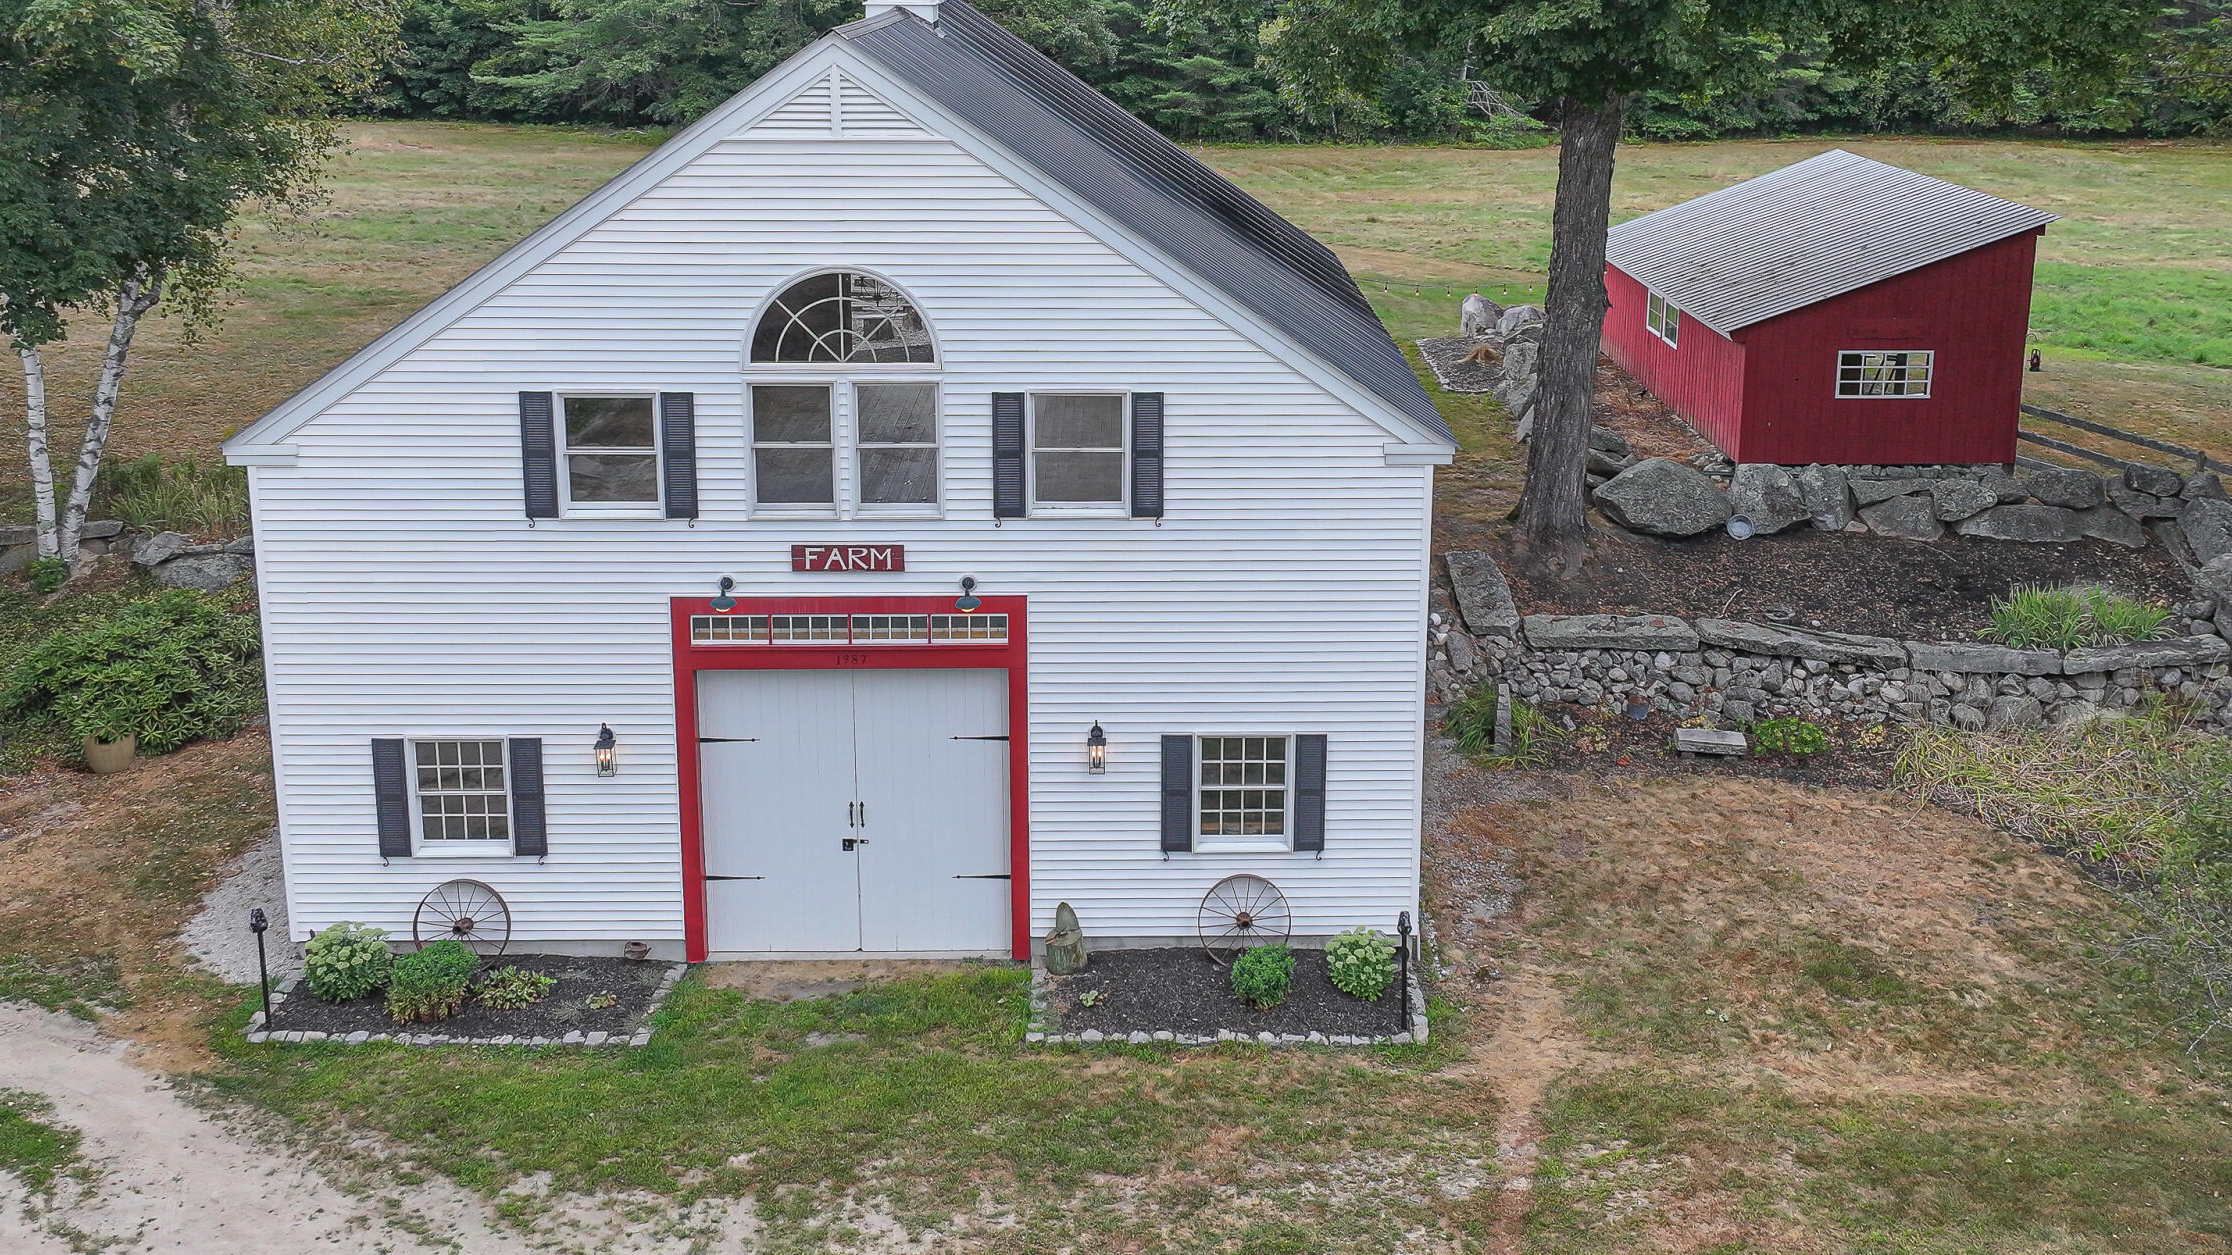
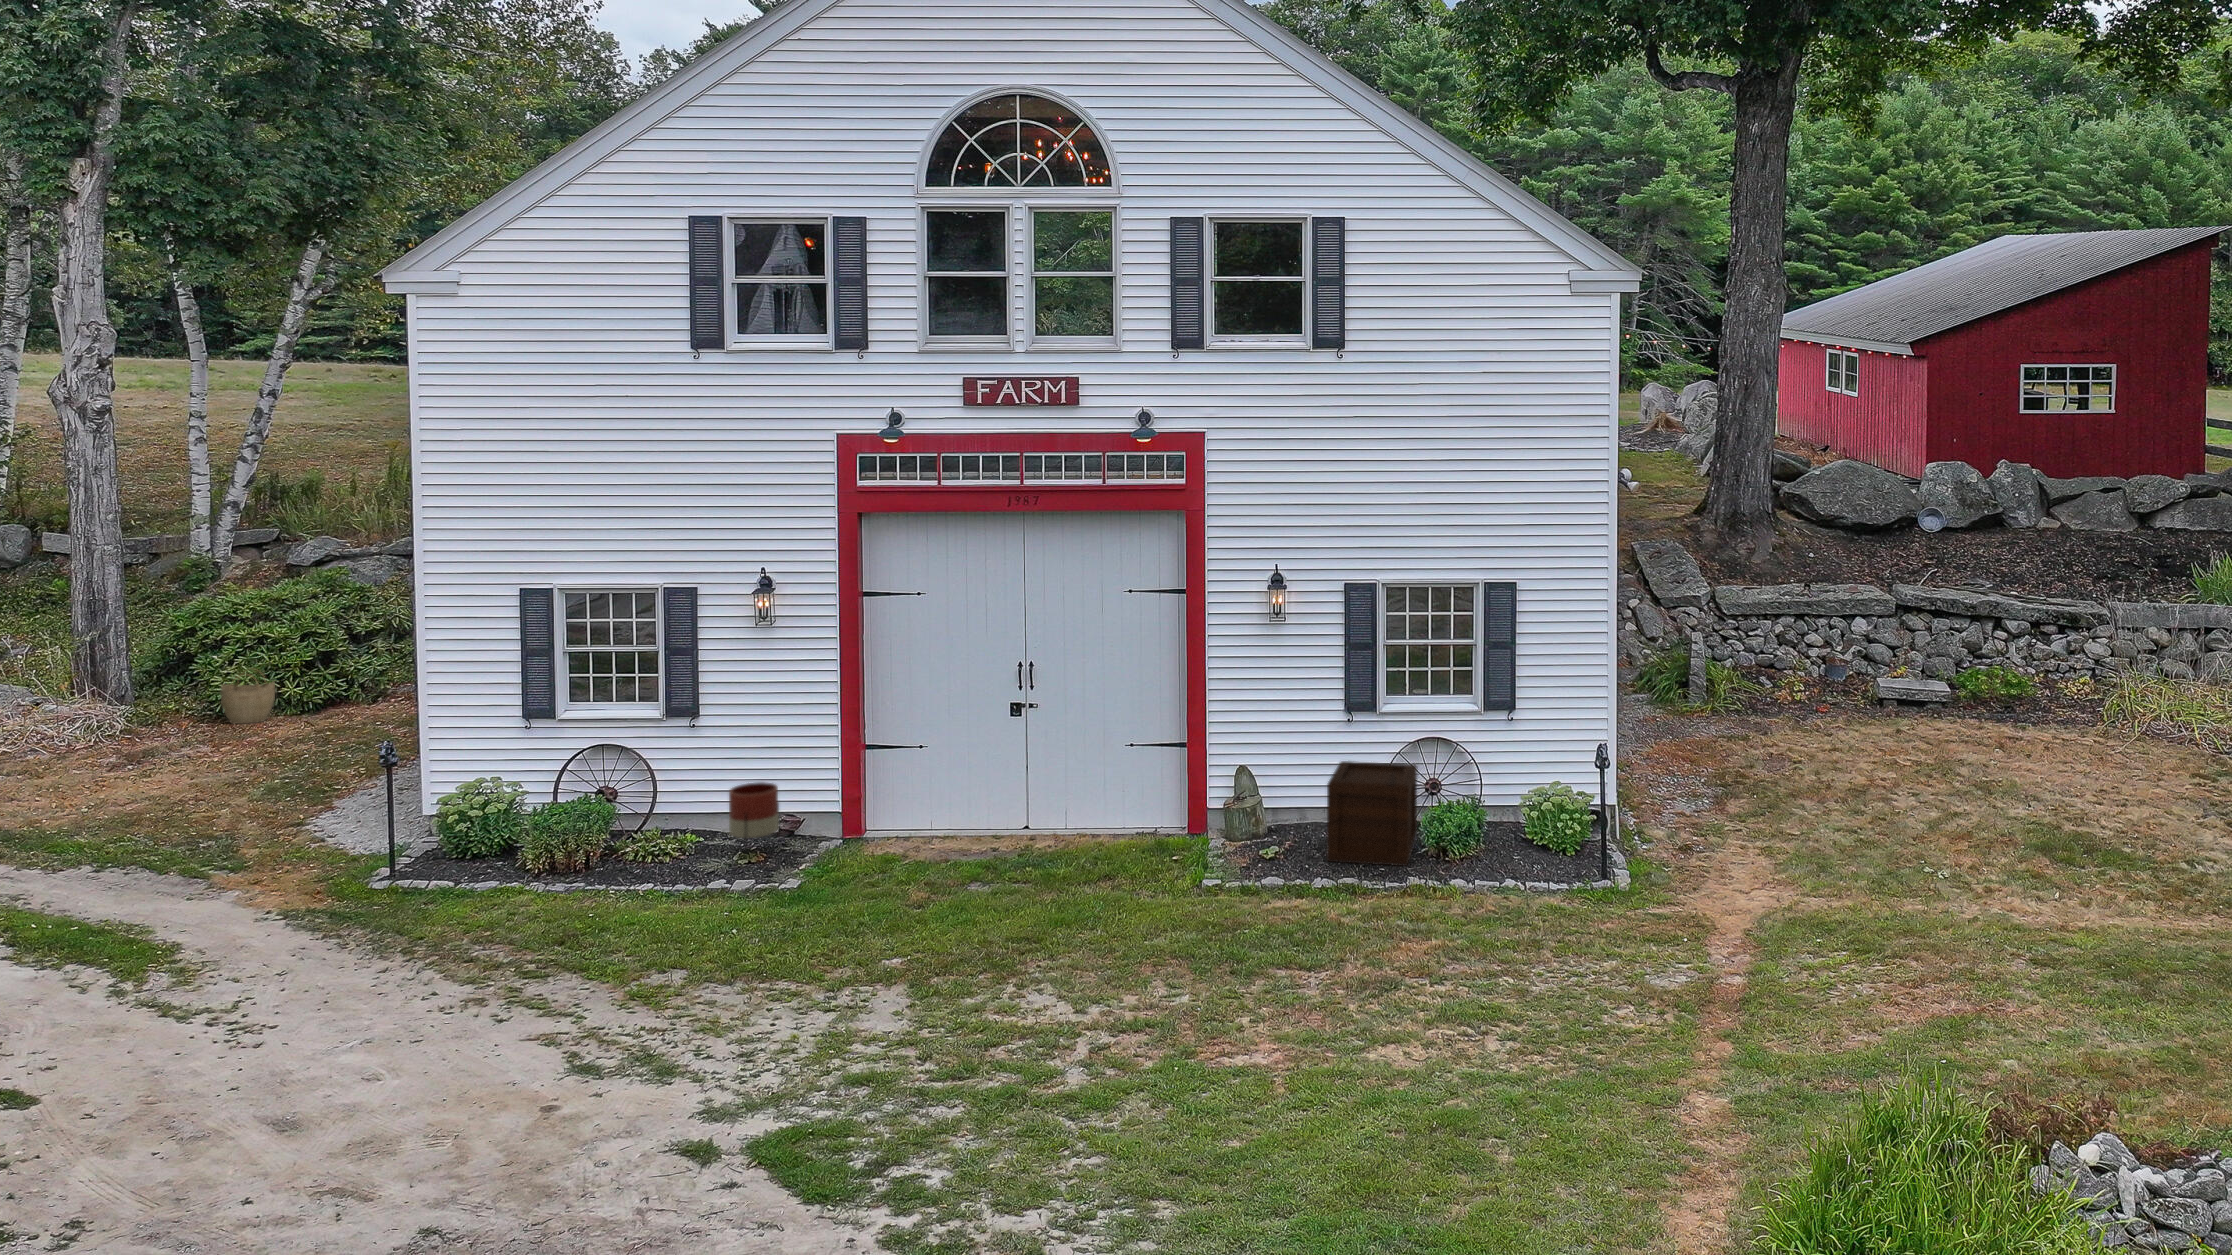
wooden crate: none [1144,896,1231,1009] -> present [1327,761,1418,866]
planter: none [579,916,629,993] -> present [729,782,780,843]

